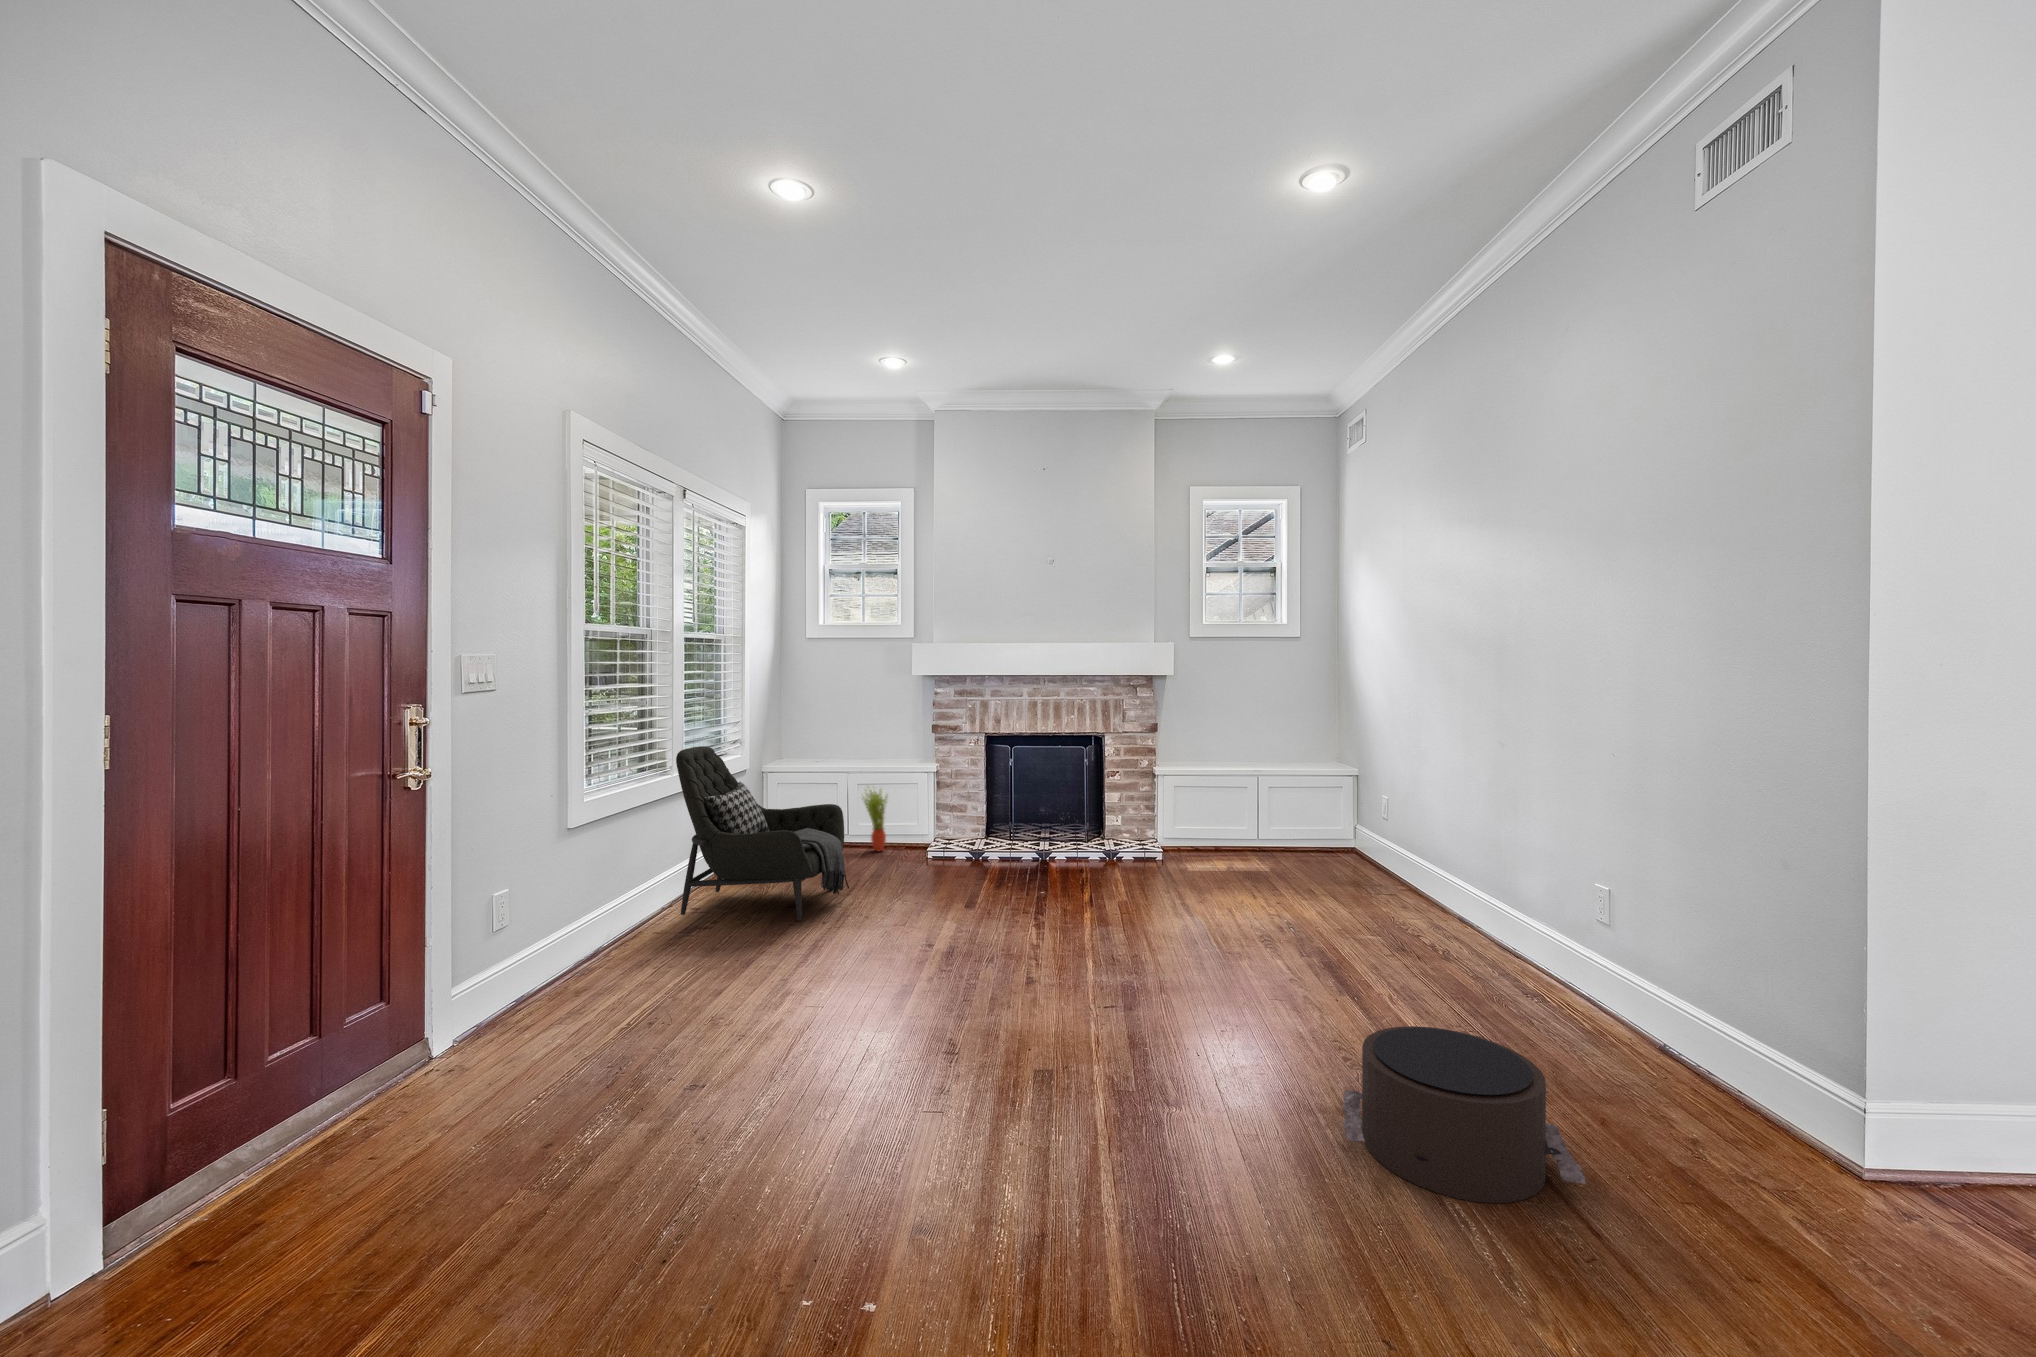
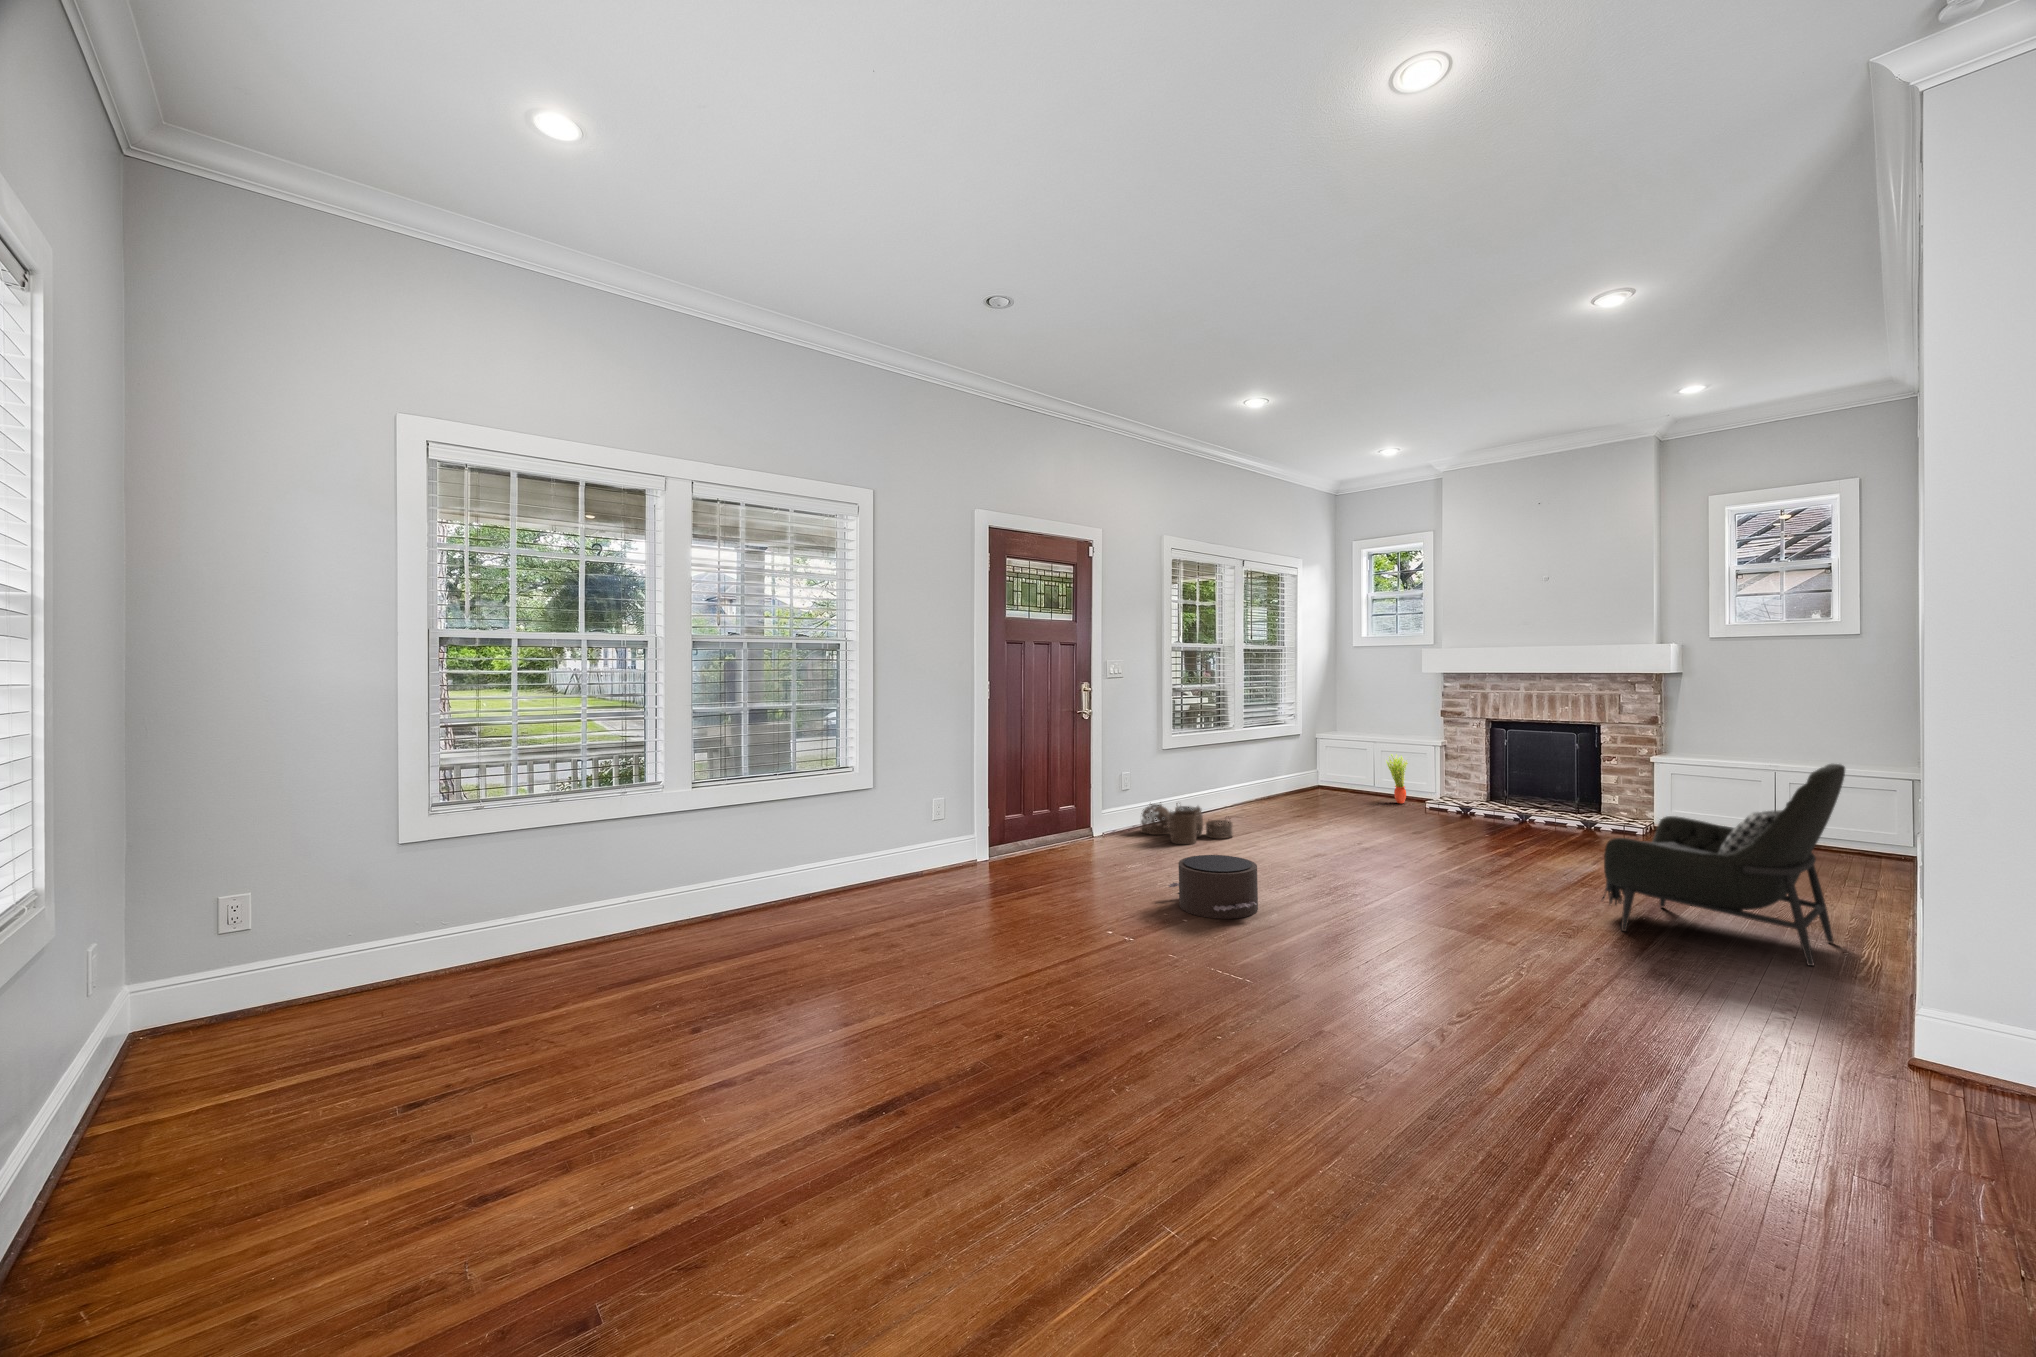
armchair: present [676,746,849,921] -> present [1602,764,1845,966]
woven basket: none [542,925,742,1021] -> present [1141,802,1233,844]
pouf: present [1343,1026,1586,1203] -> present [1168,855,1258,919]

